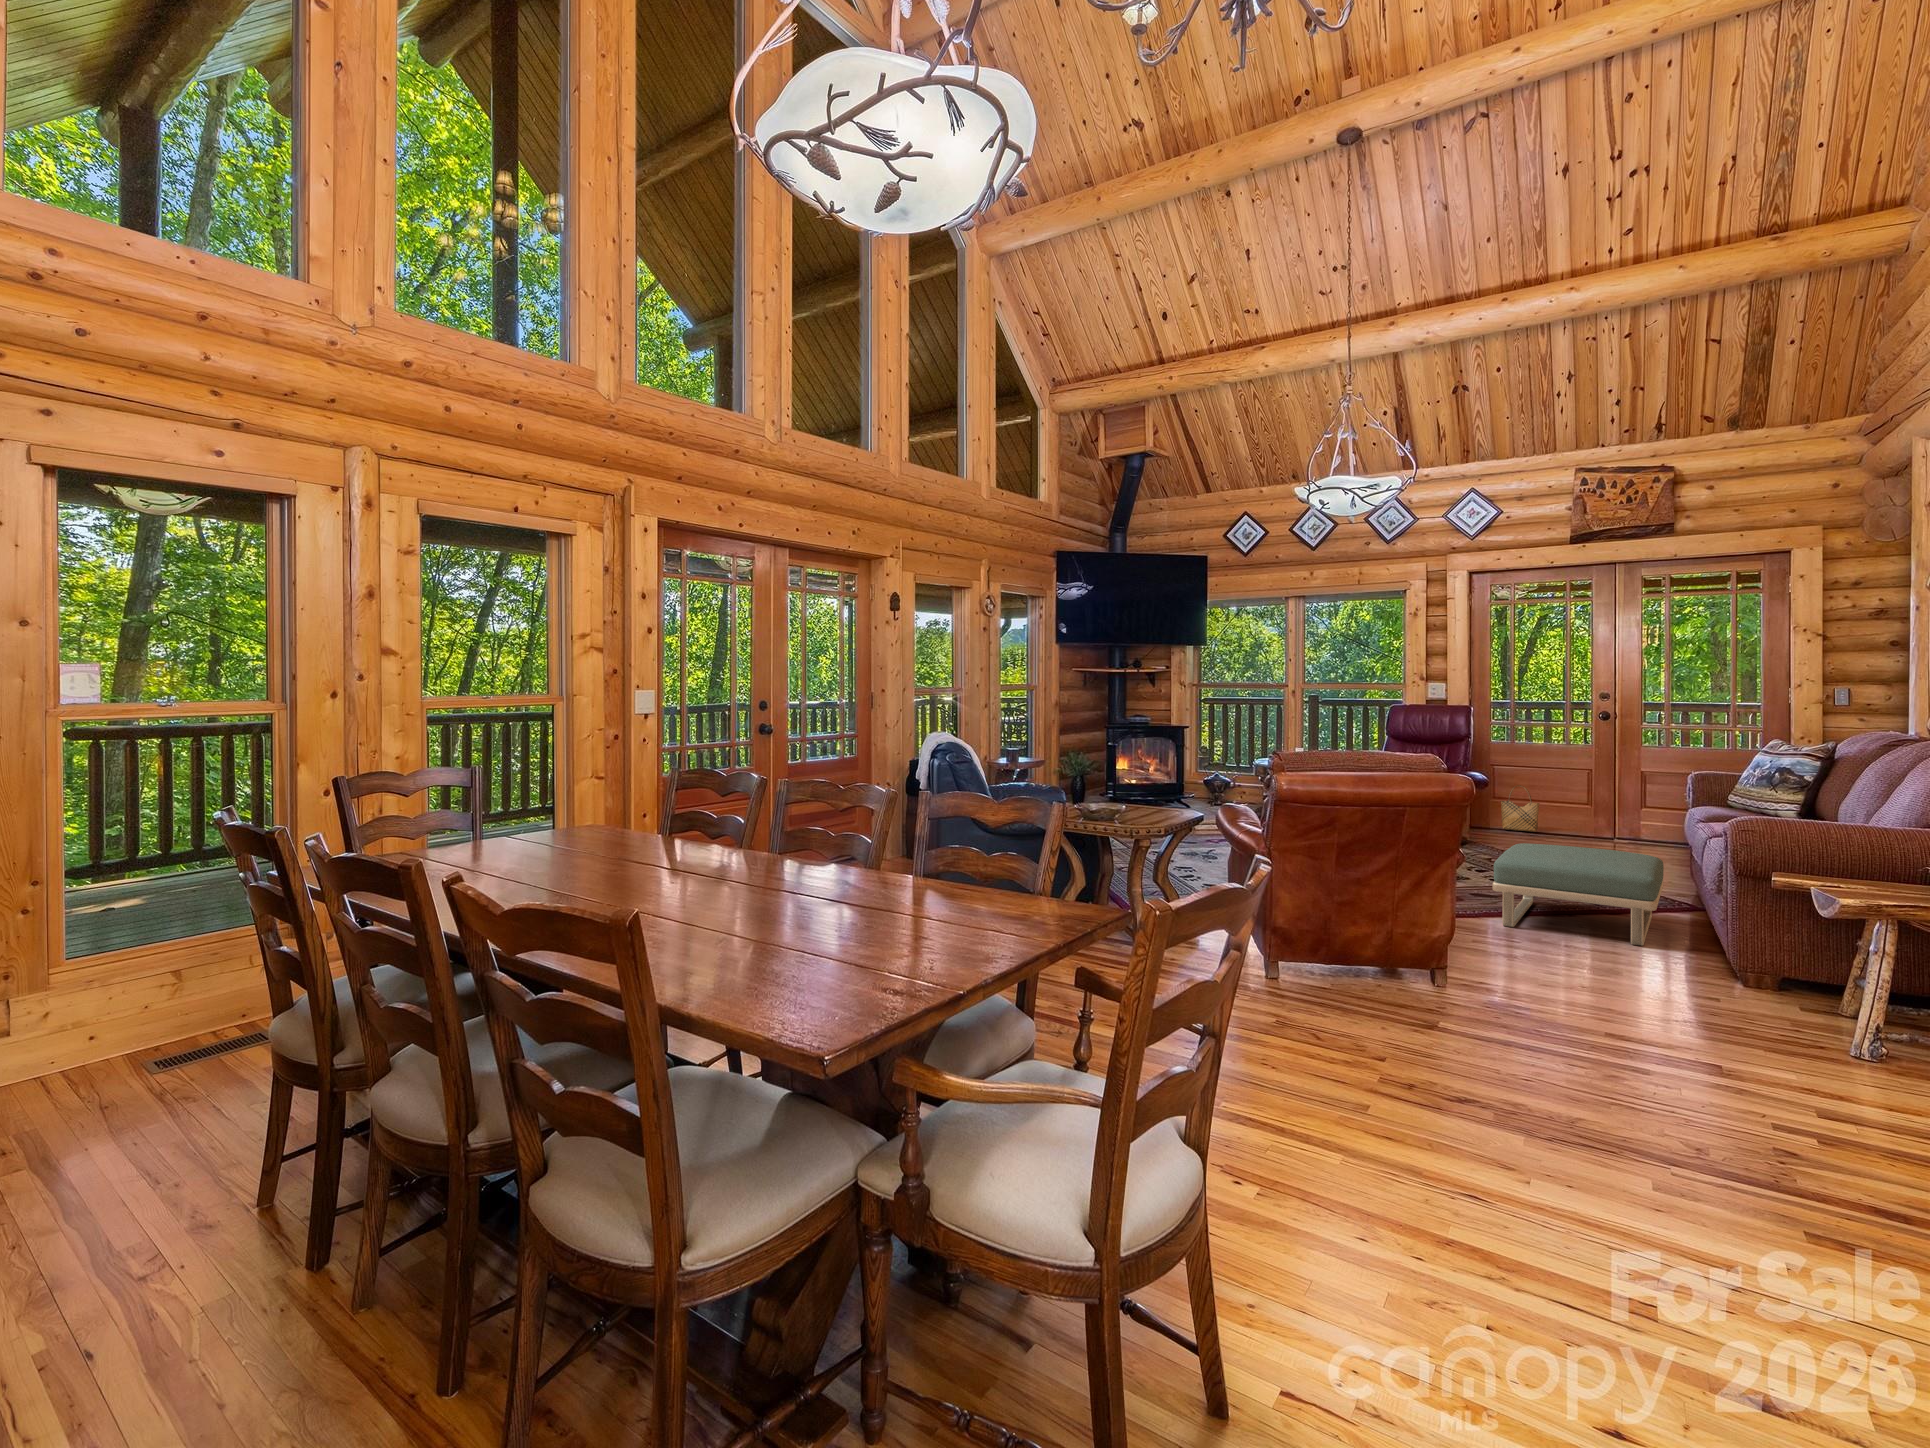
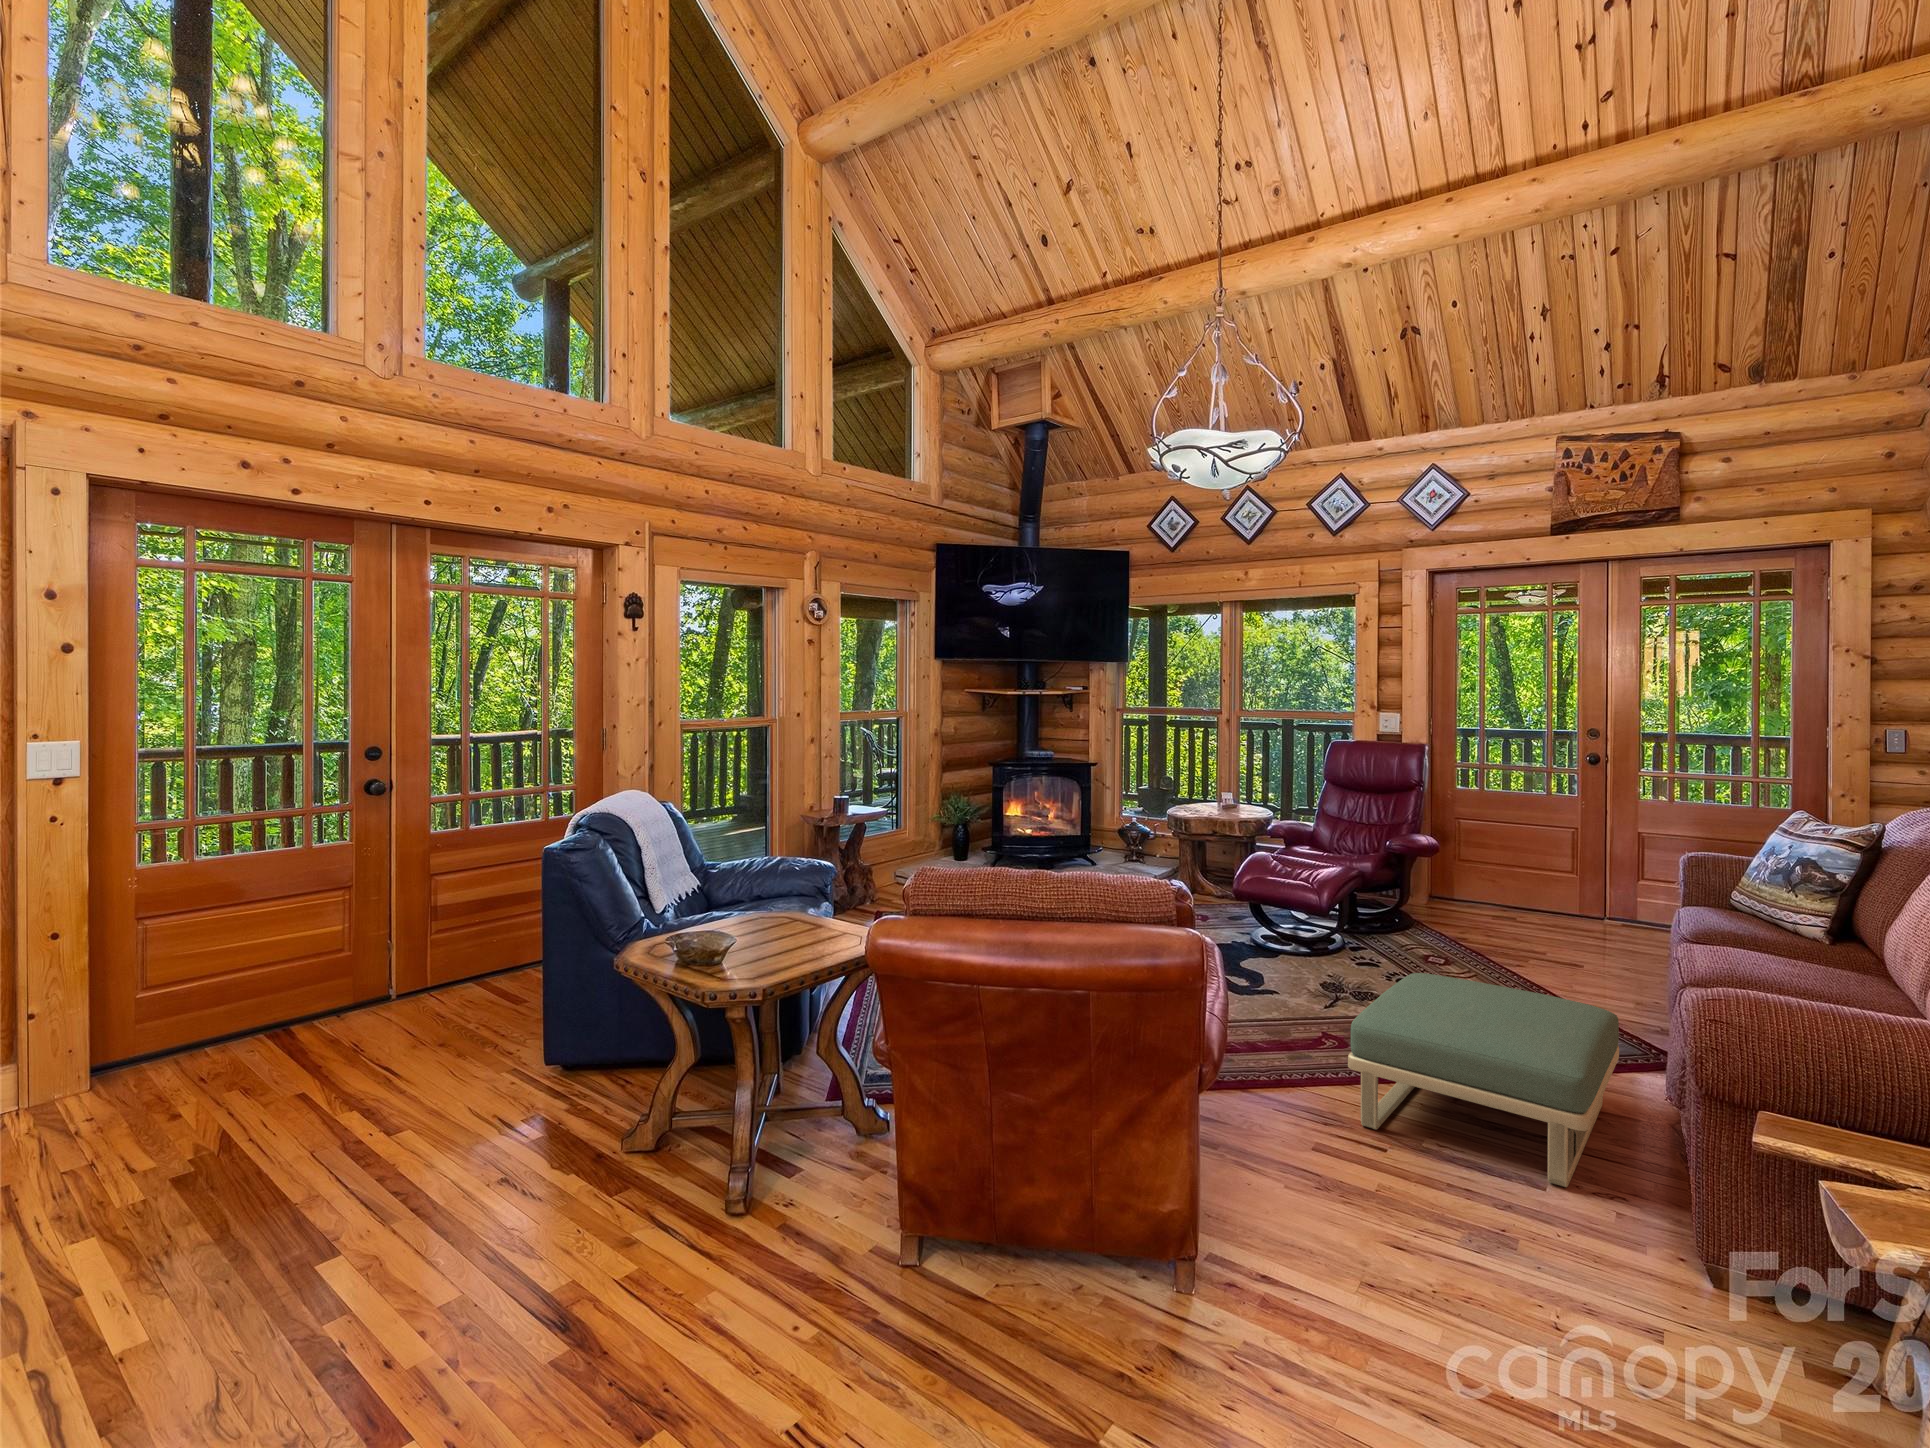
woven basket: present [1500,785,1540,832] -> none [1464,844,1512,905]

